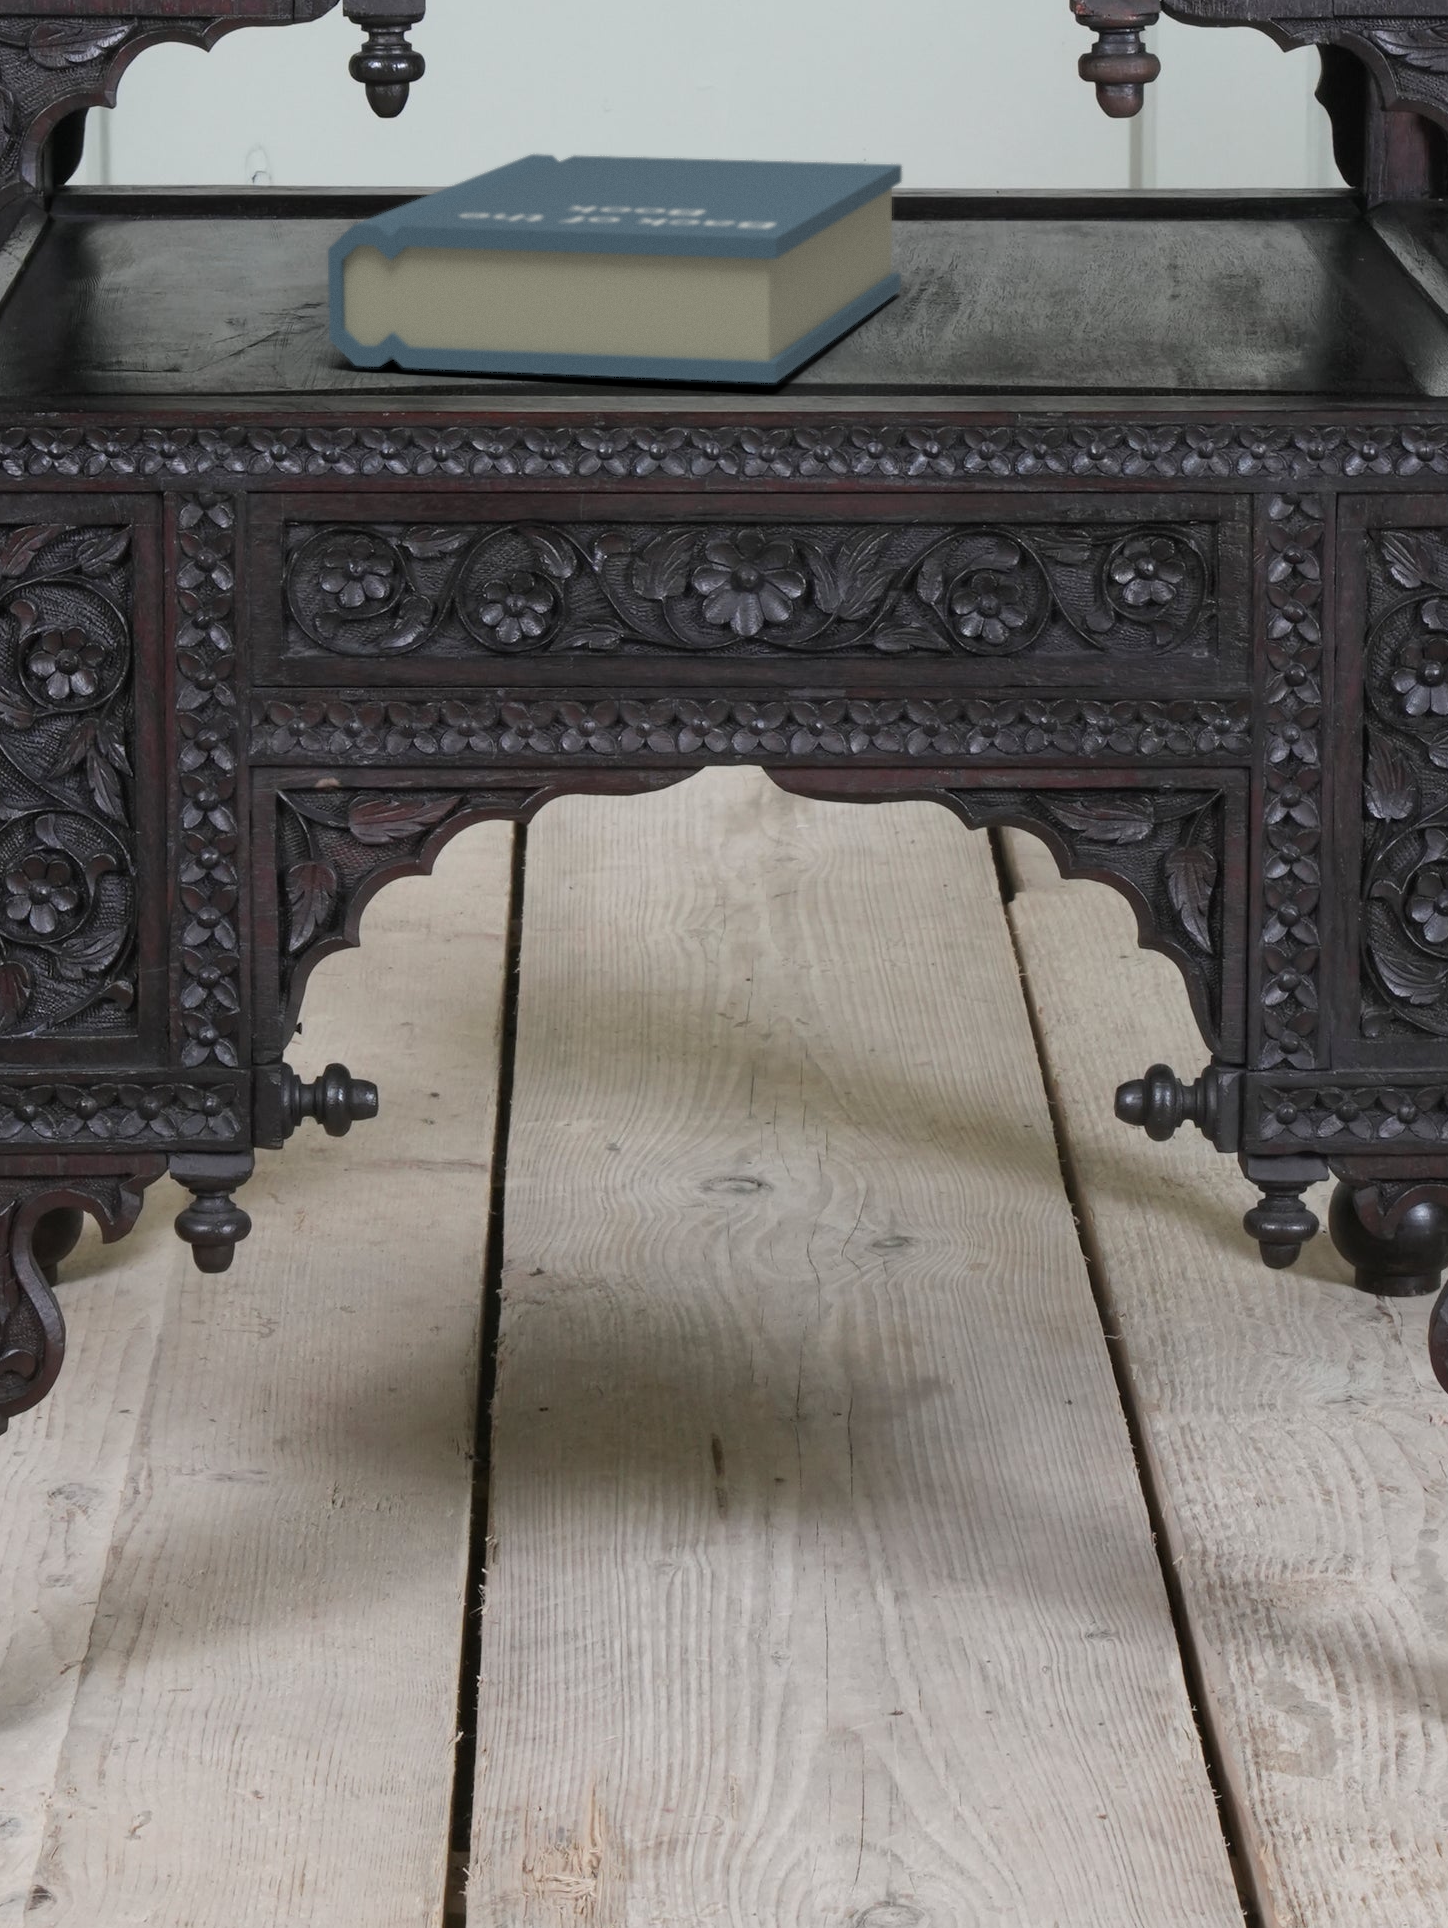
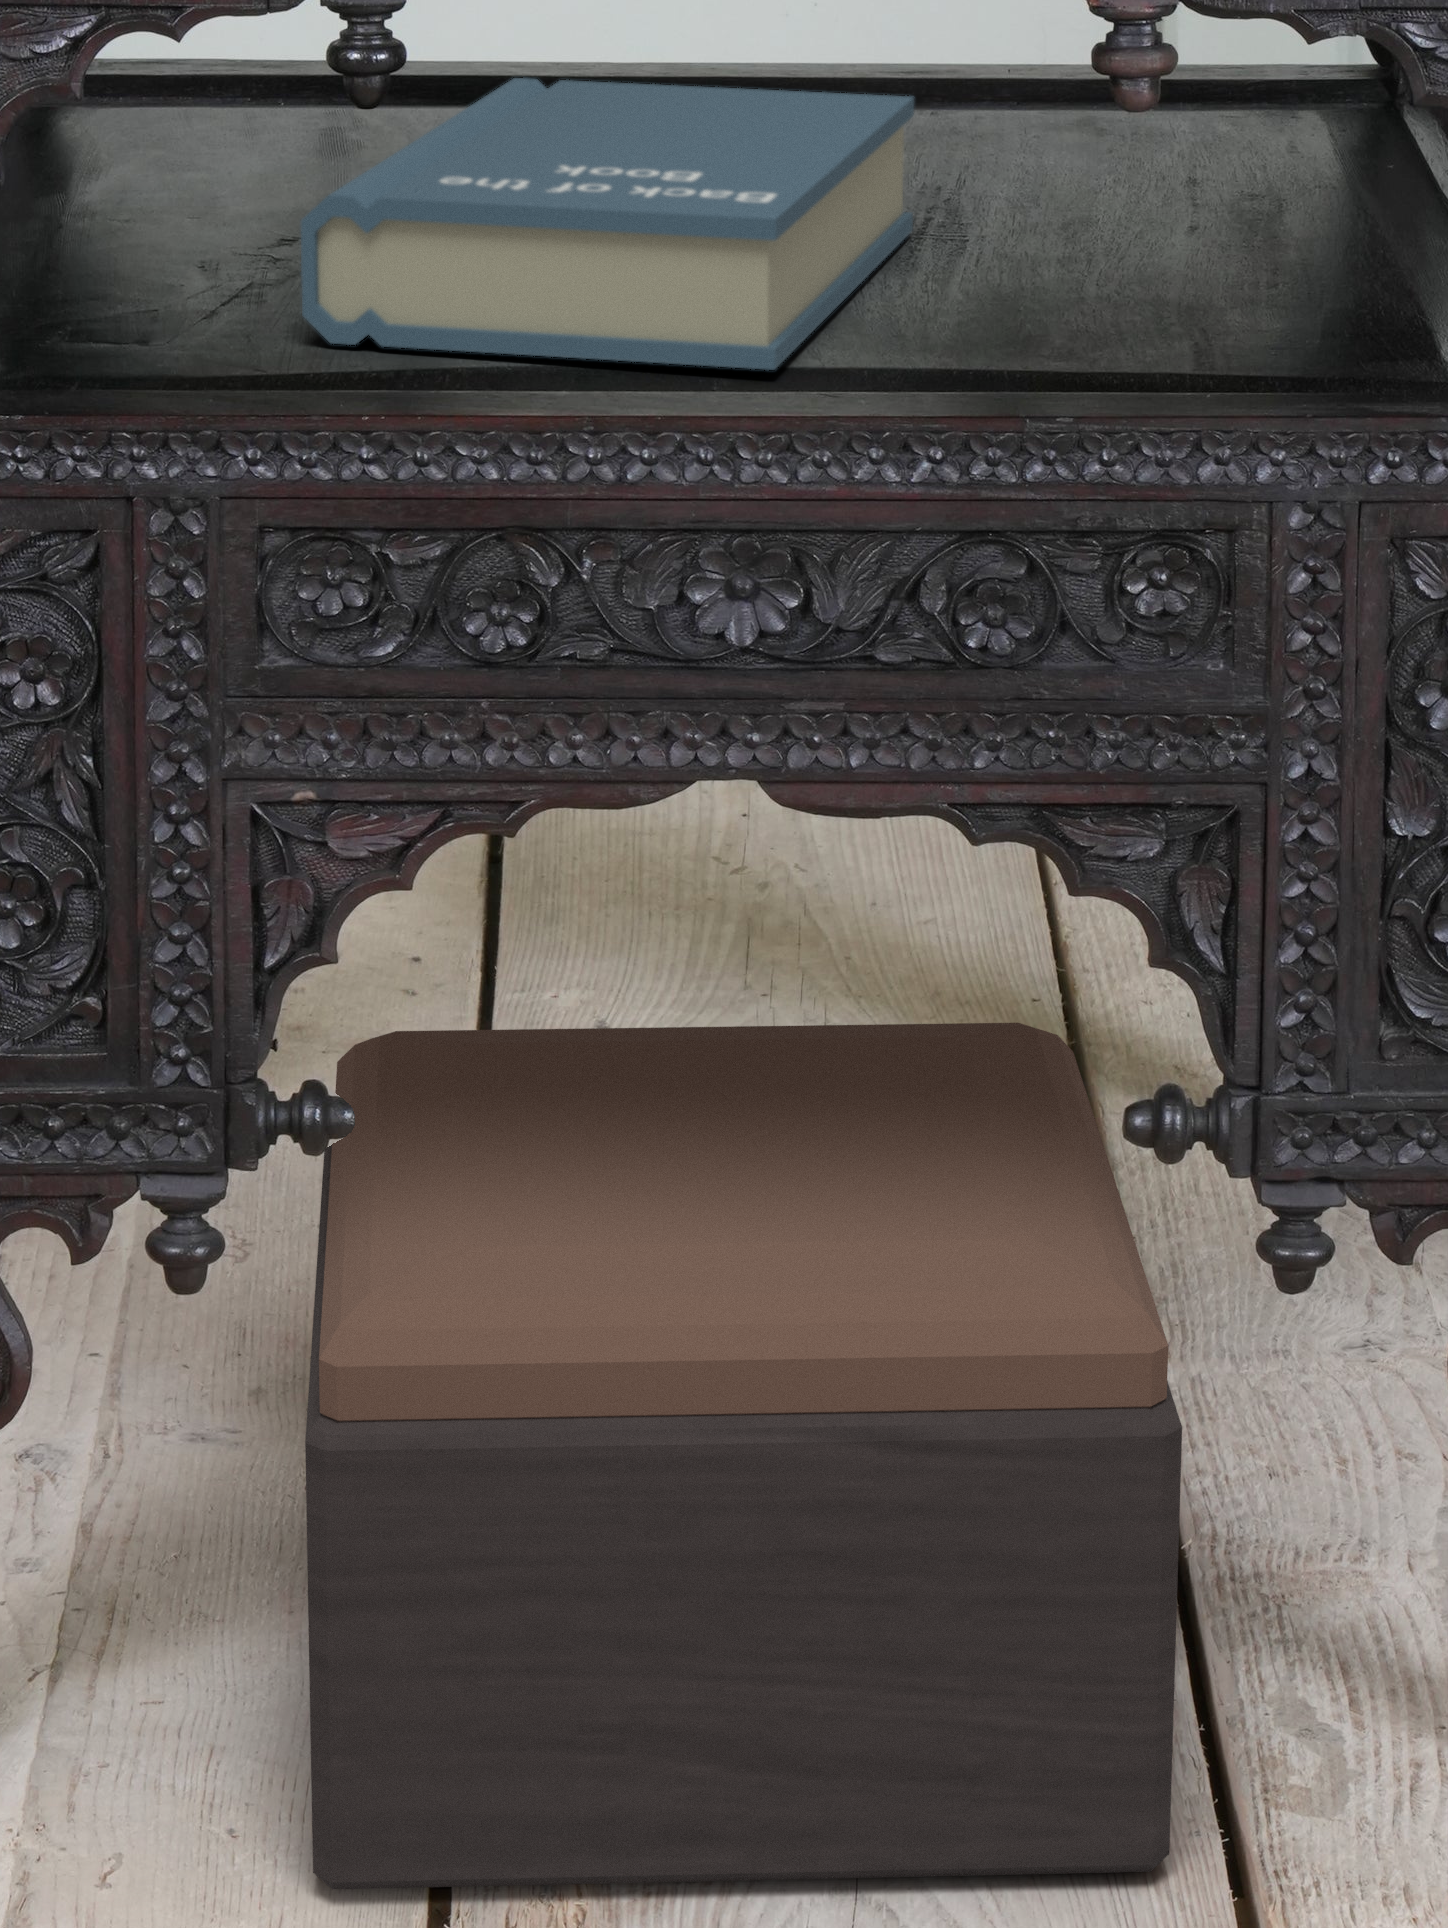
footstool: none [324,1024,1177,1852] -> present [305,1023,1182,1889]

